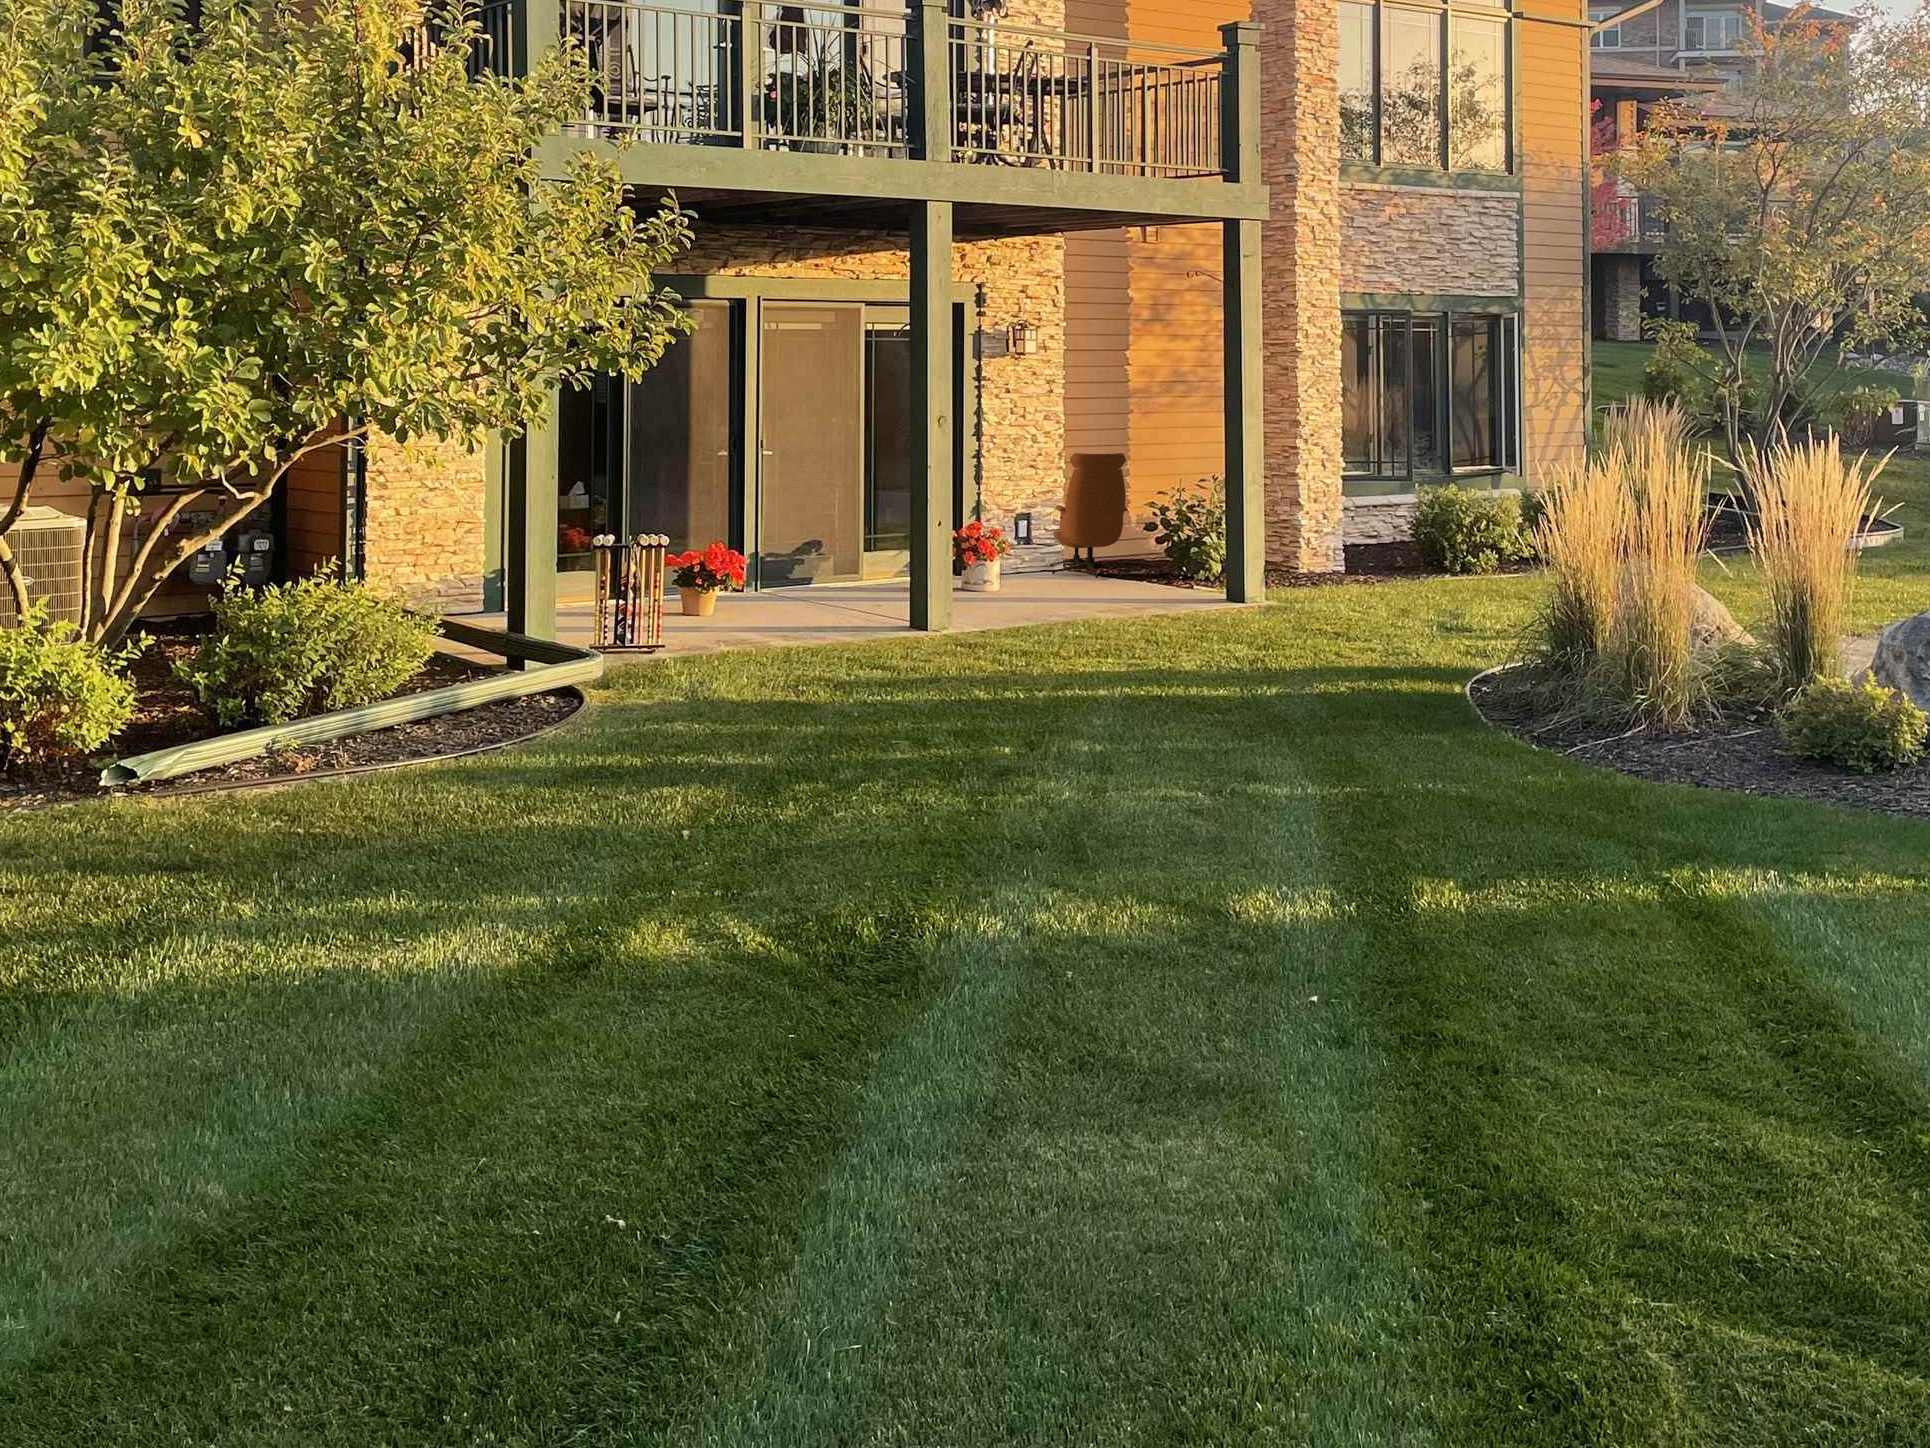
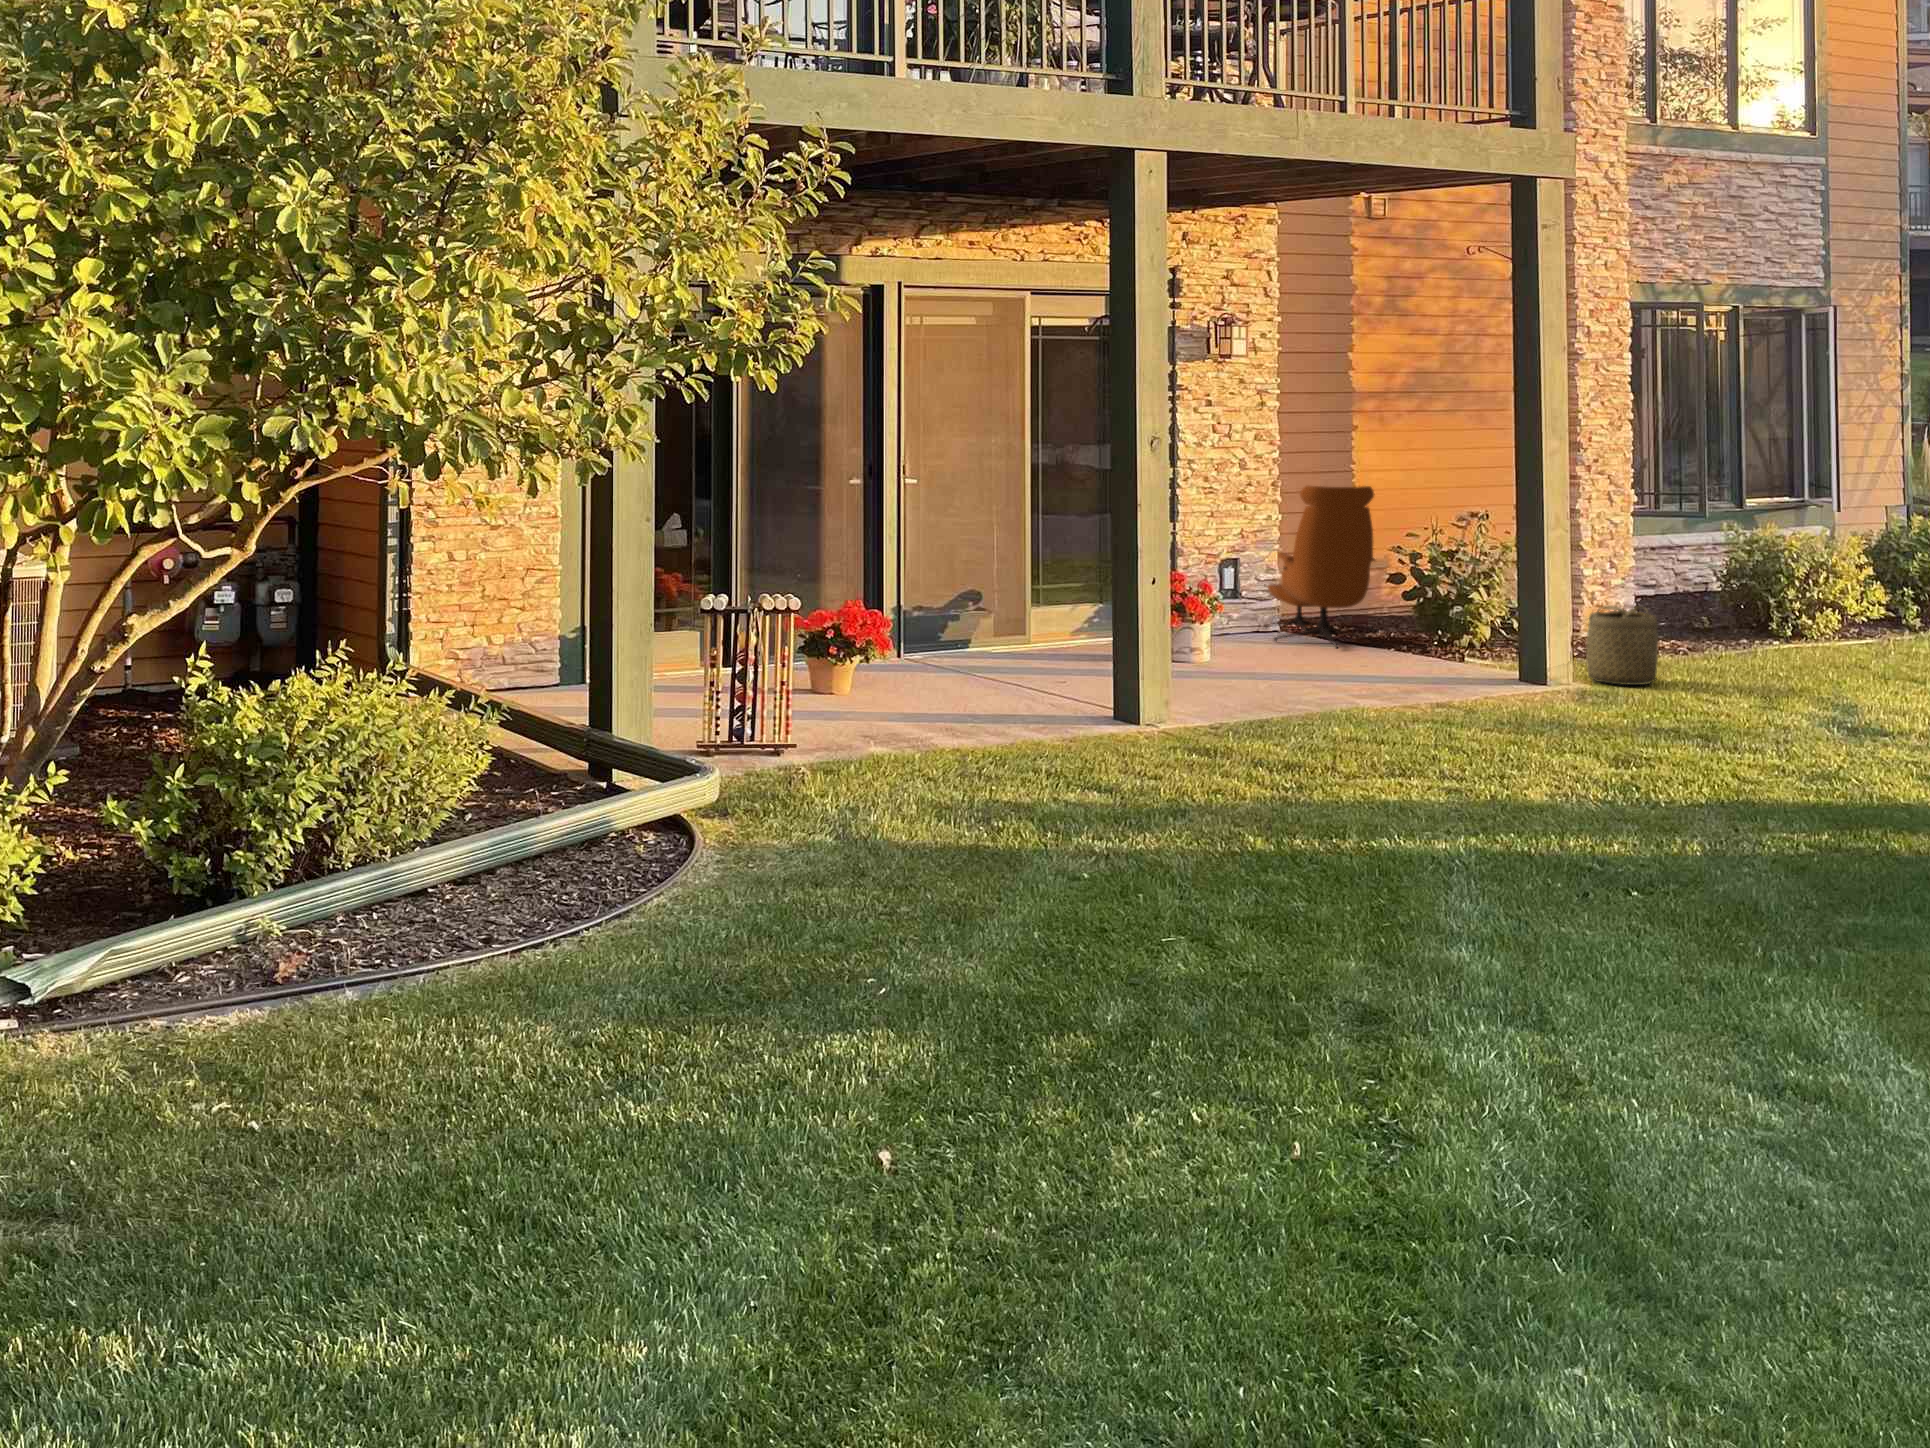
basket: none [1257,539,1326,598] -> present [1586,605,1662,685]

